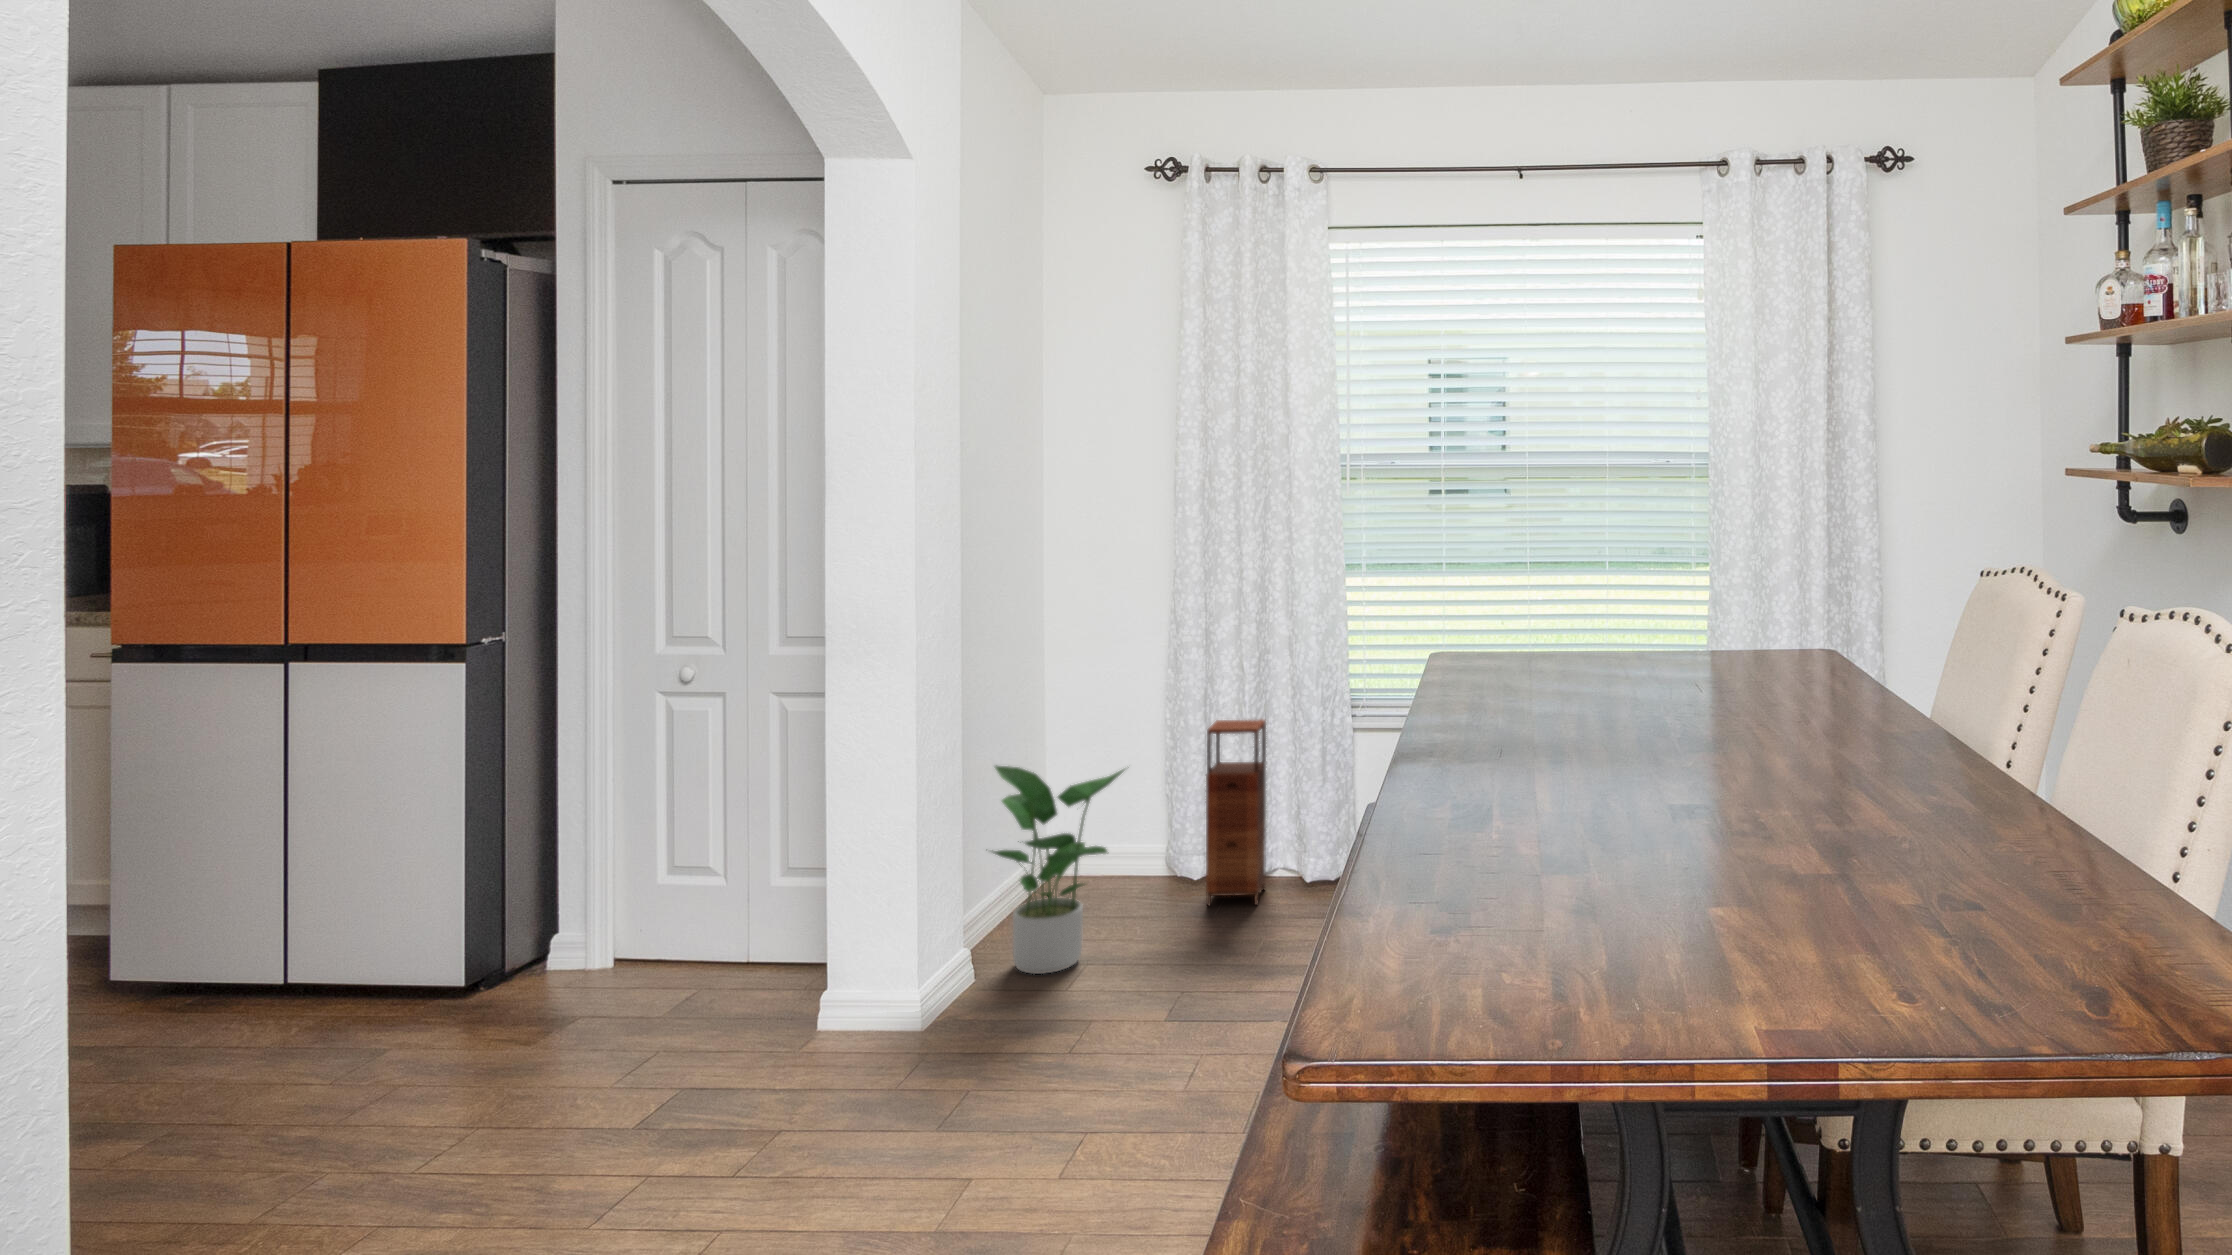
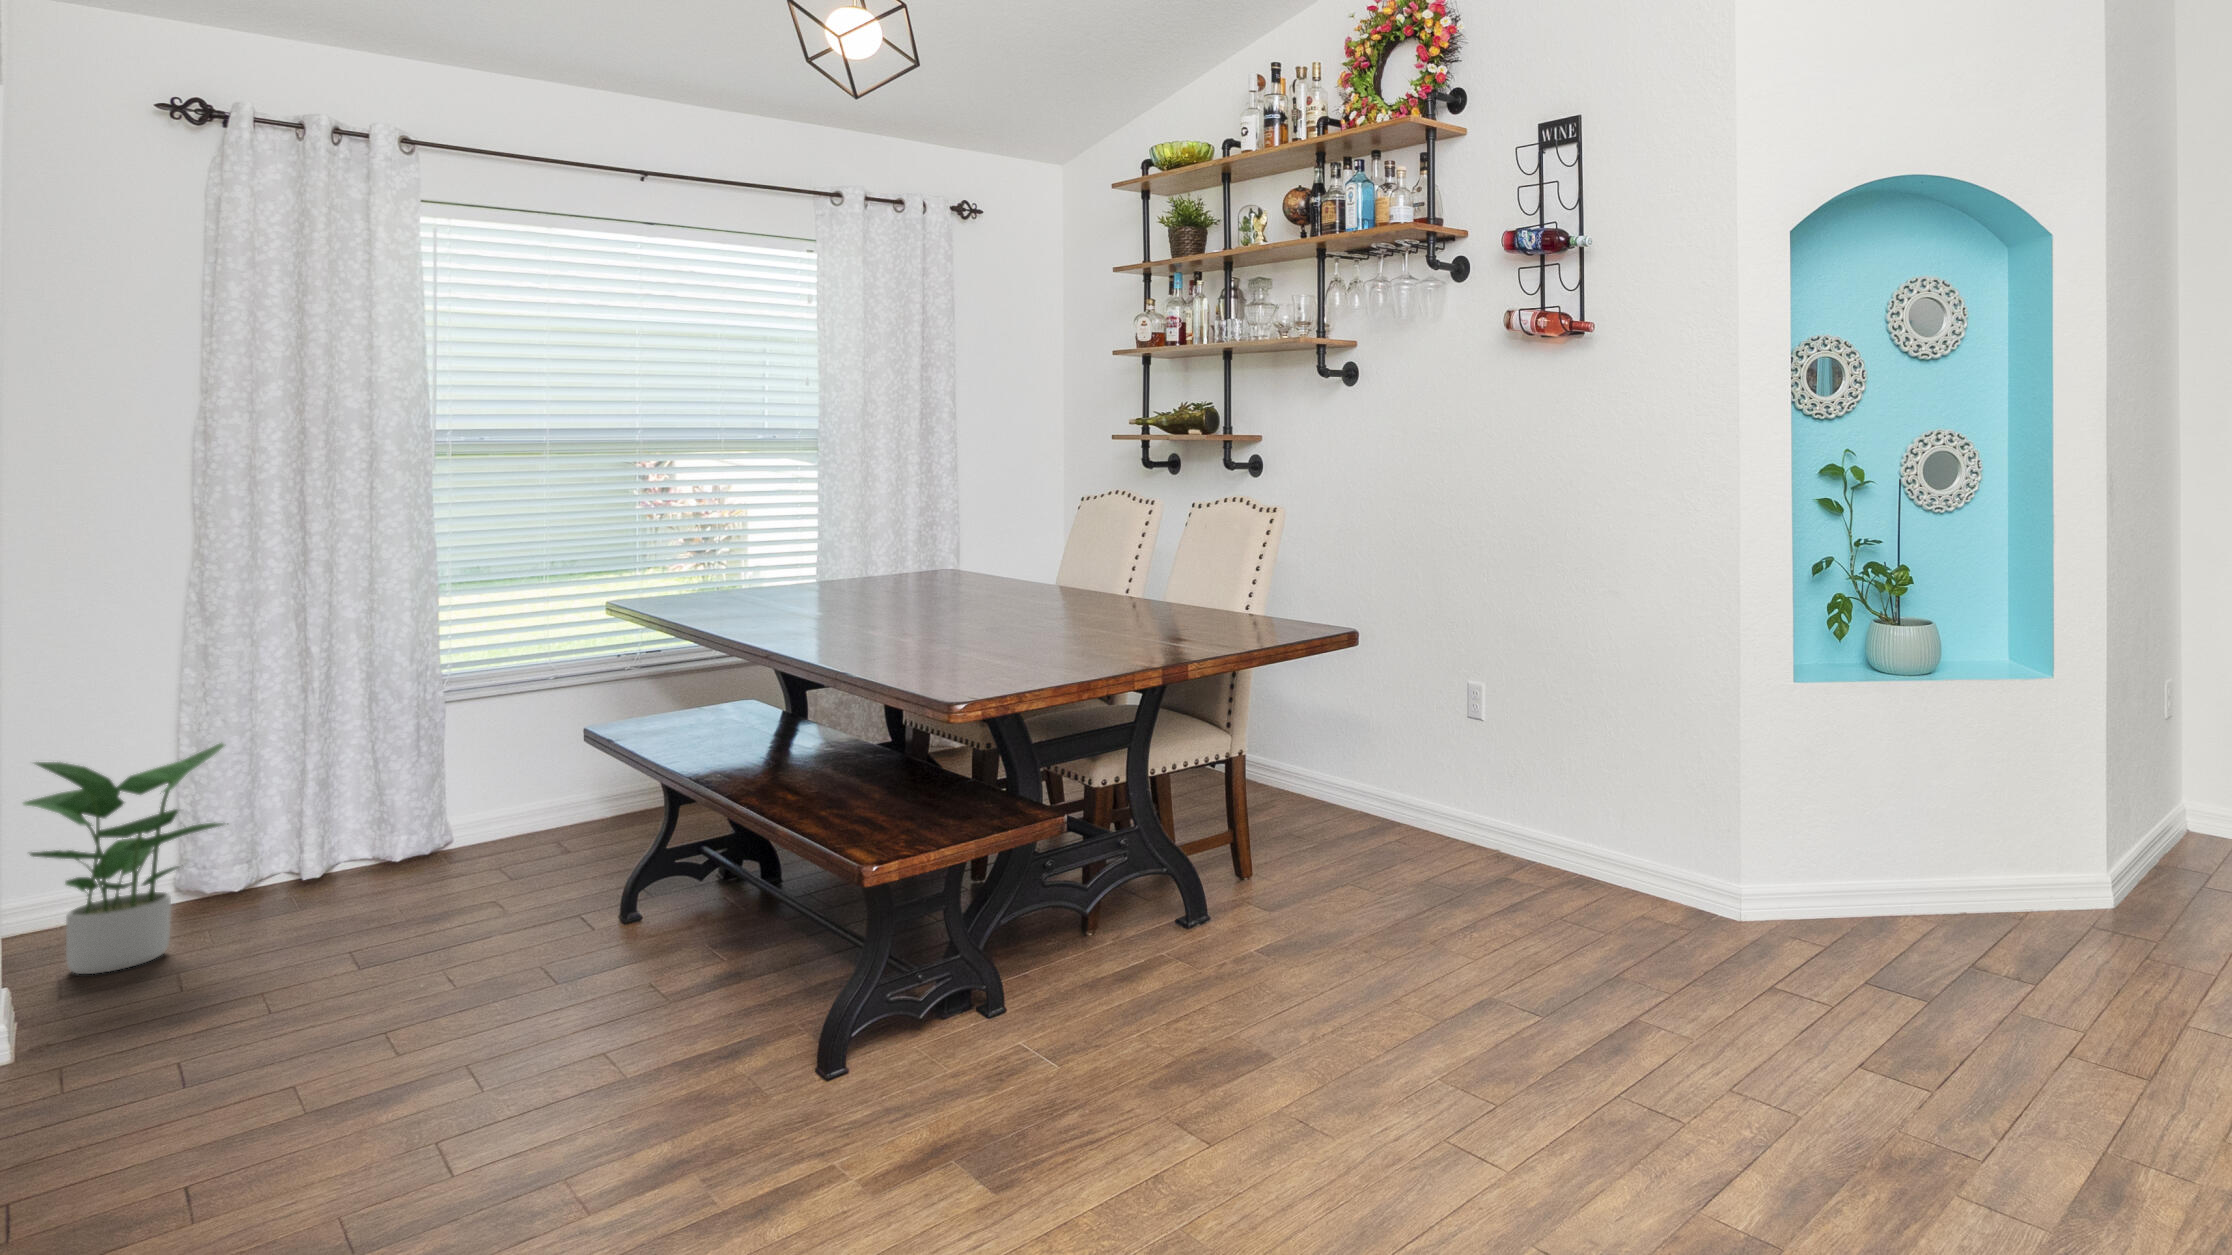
storage cabinet: present [1206,719,1266,905] -> none [274,694,353,889]

